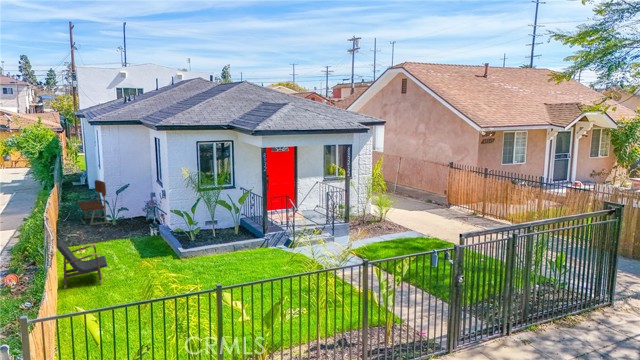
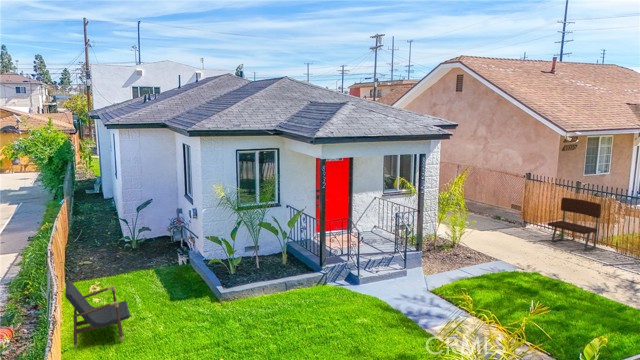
bench: present [78,180,107,225] -> present [548,197,601,251]

